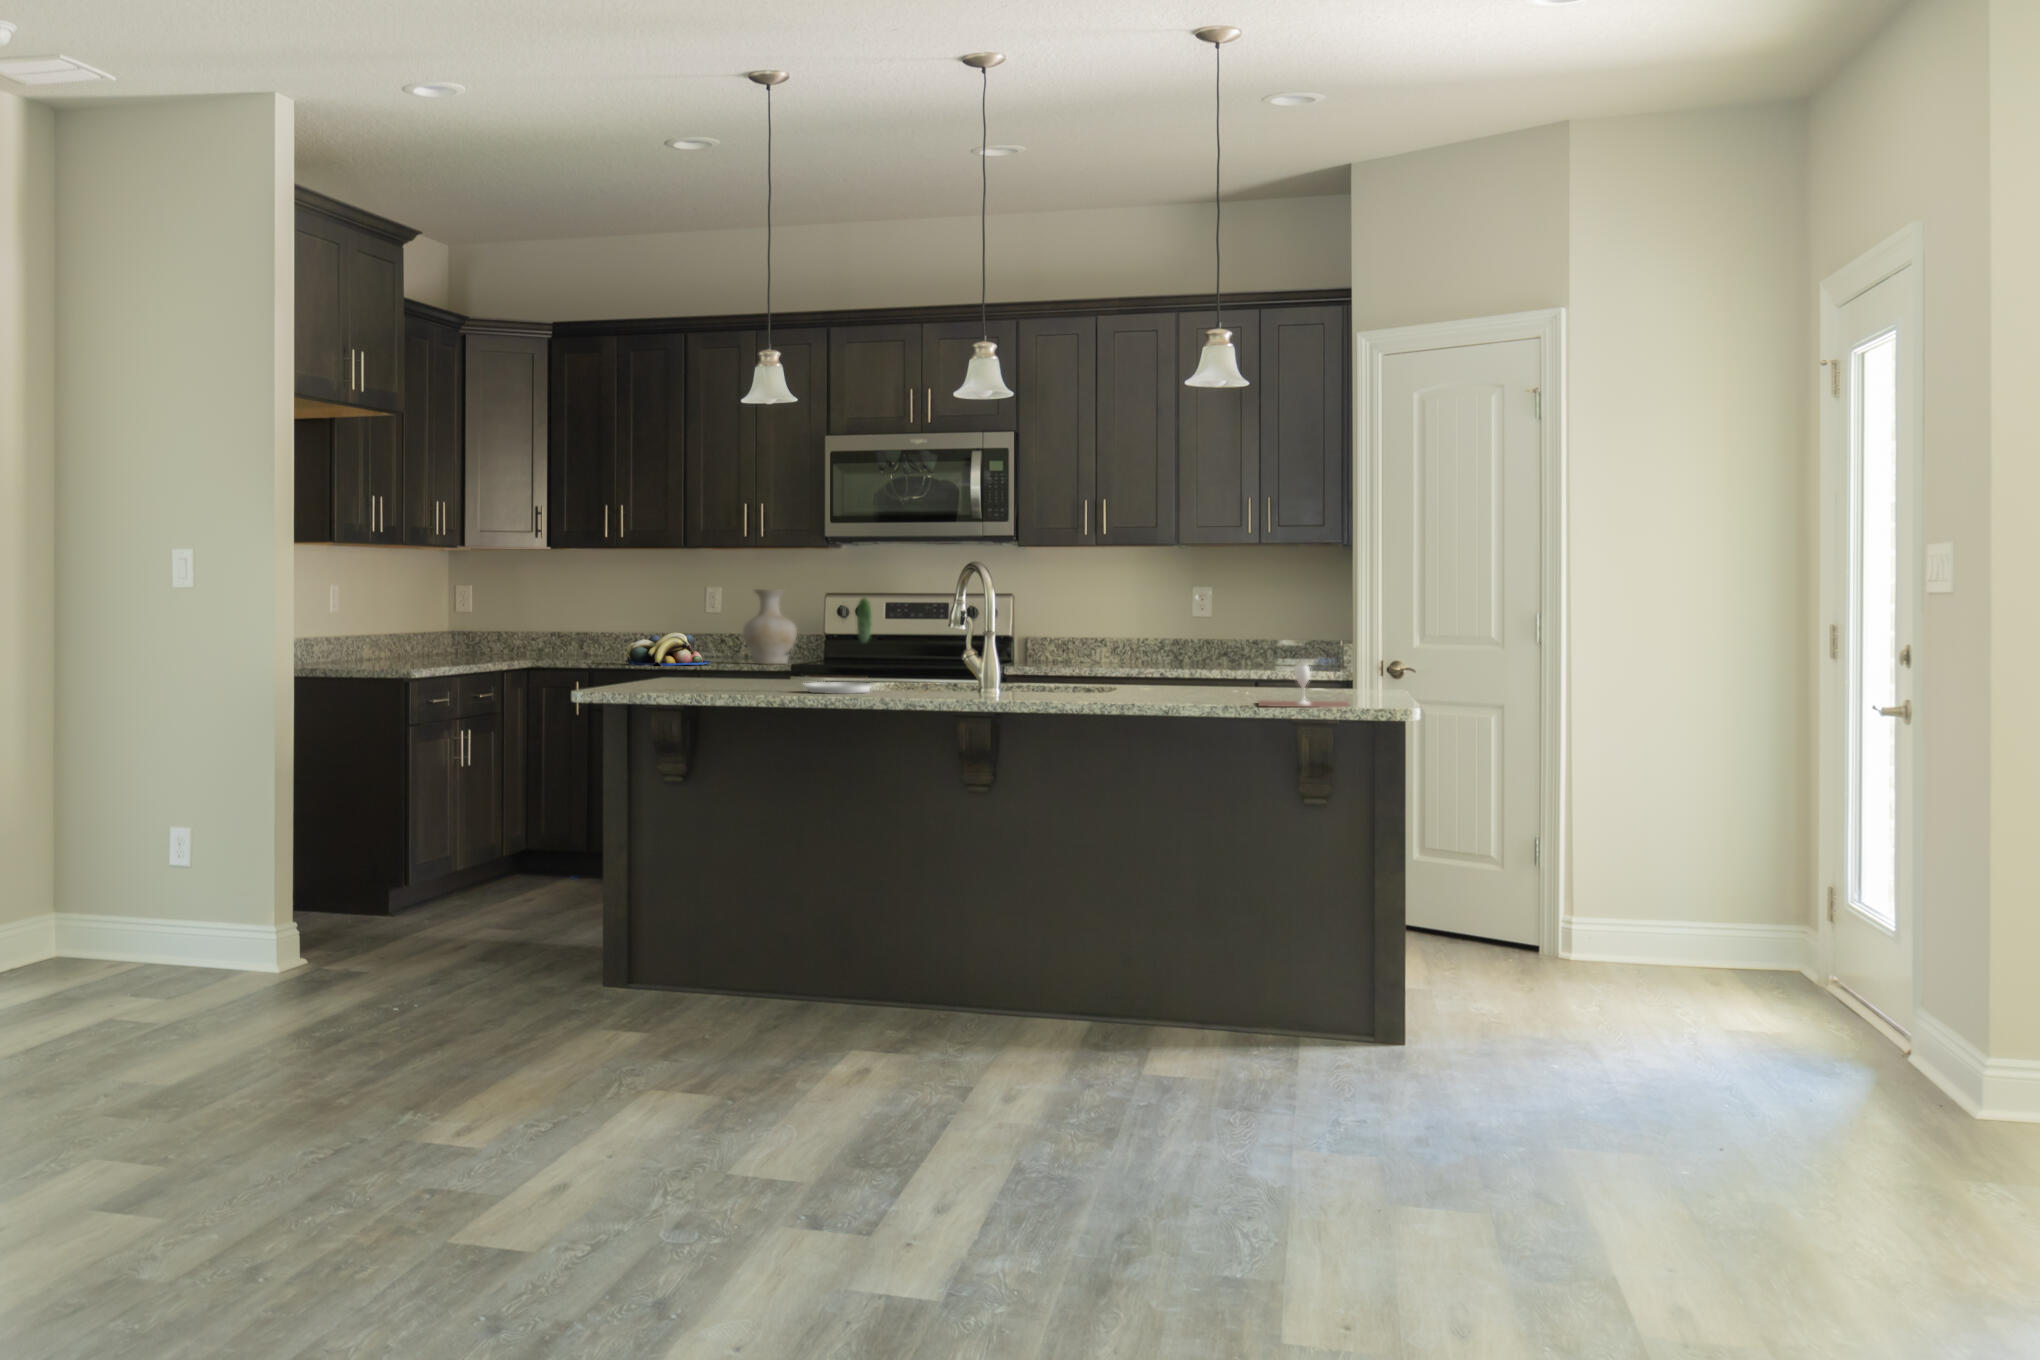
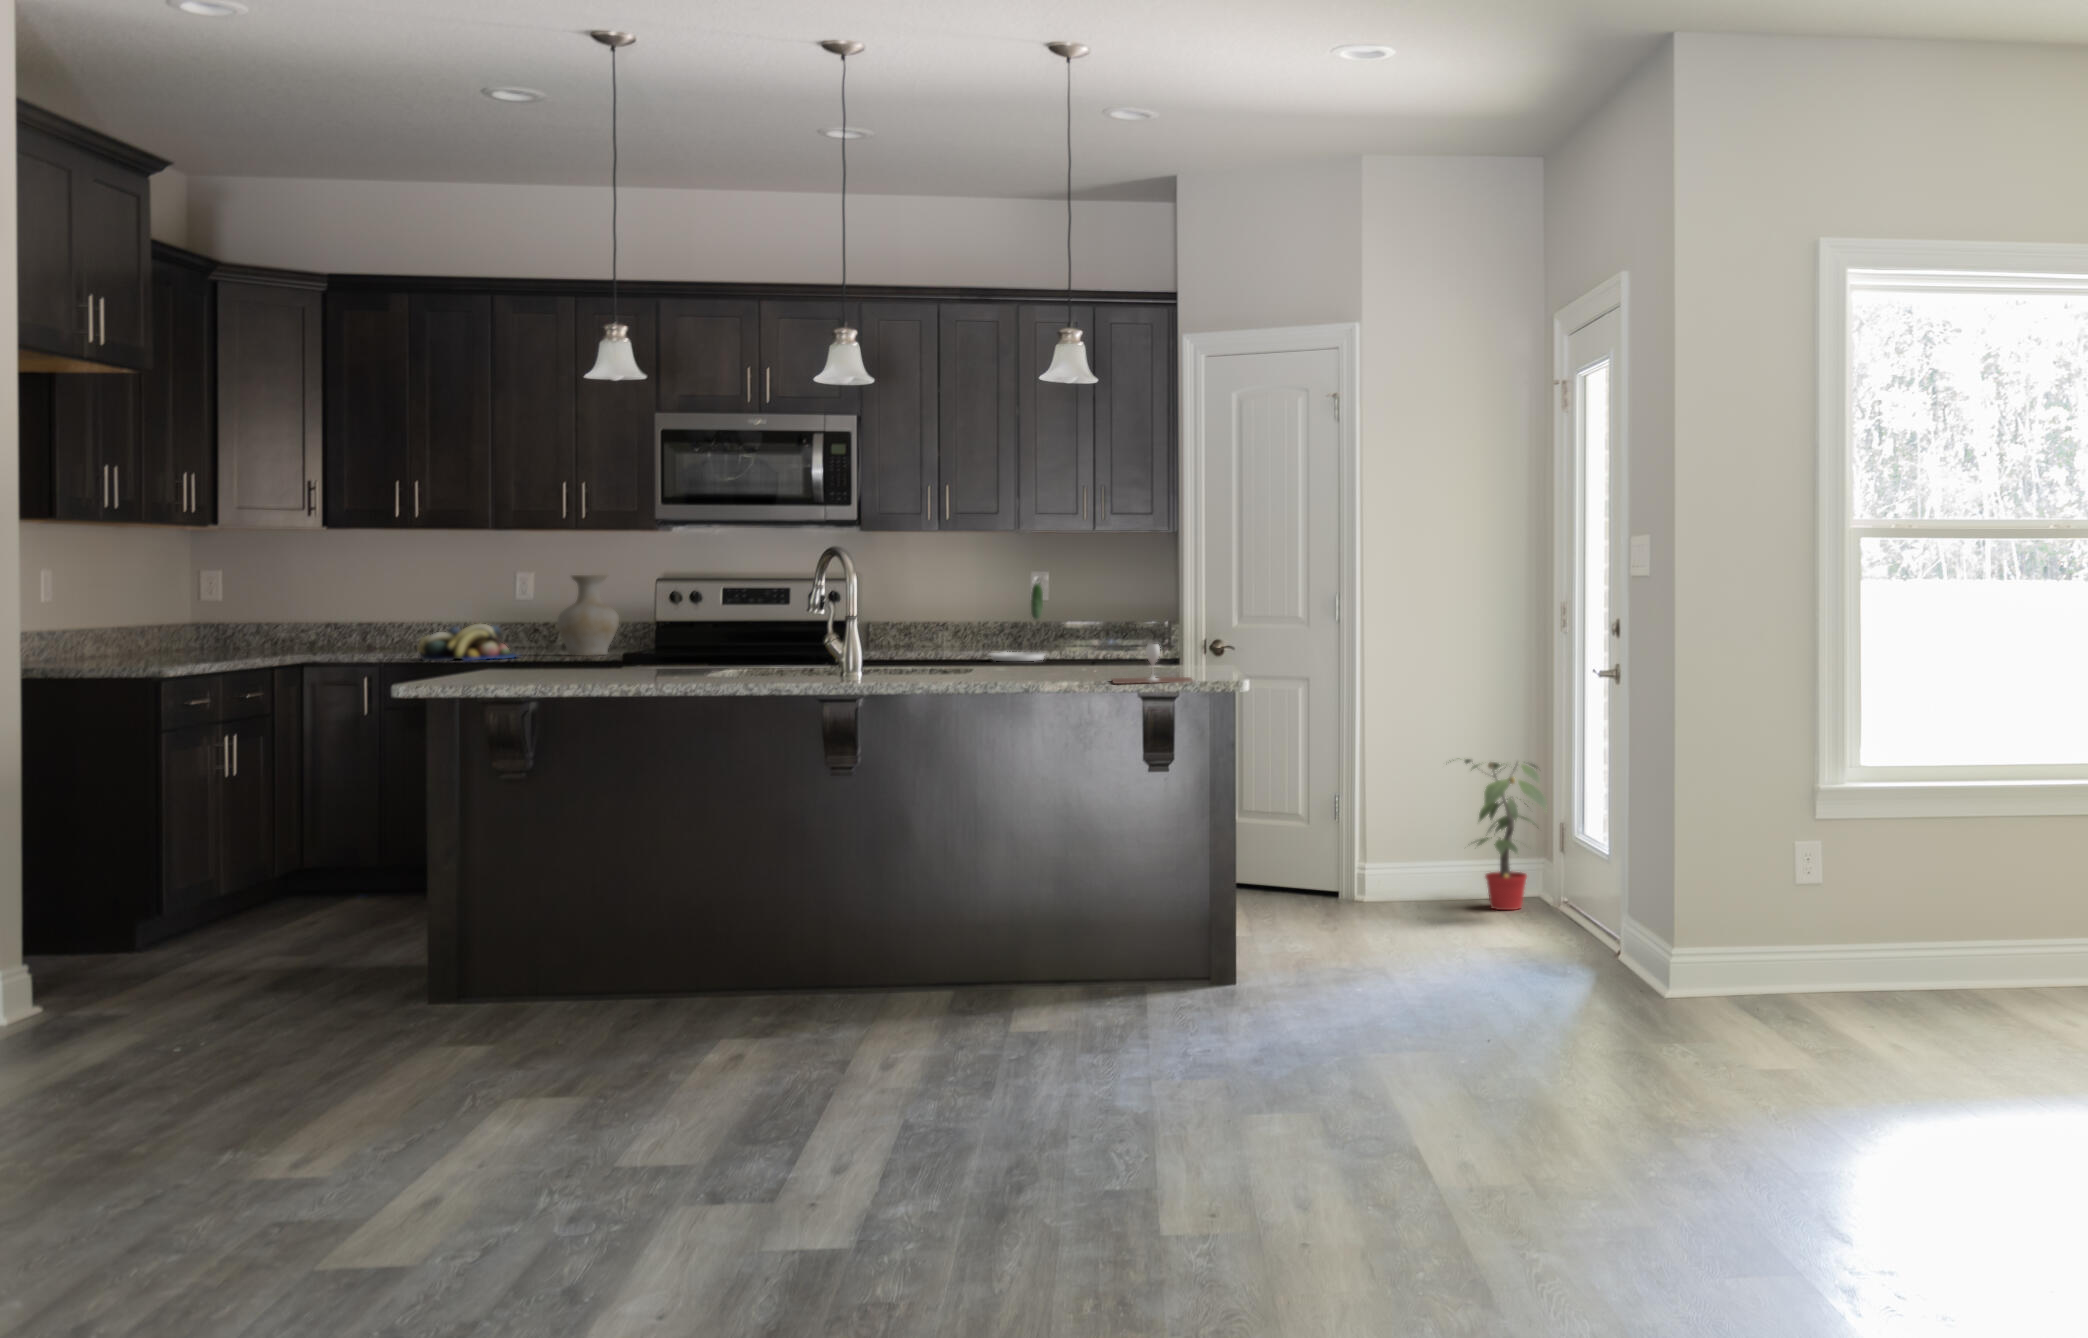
plate: present [803,598,873,694] -> present [990,584,1045,661]
potted plant: none [1668,806,1809,987] -> present [1450,759,1547,910]

